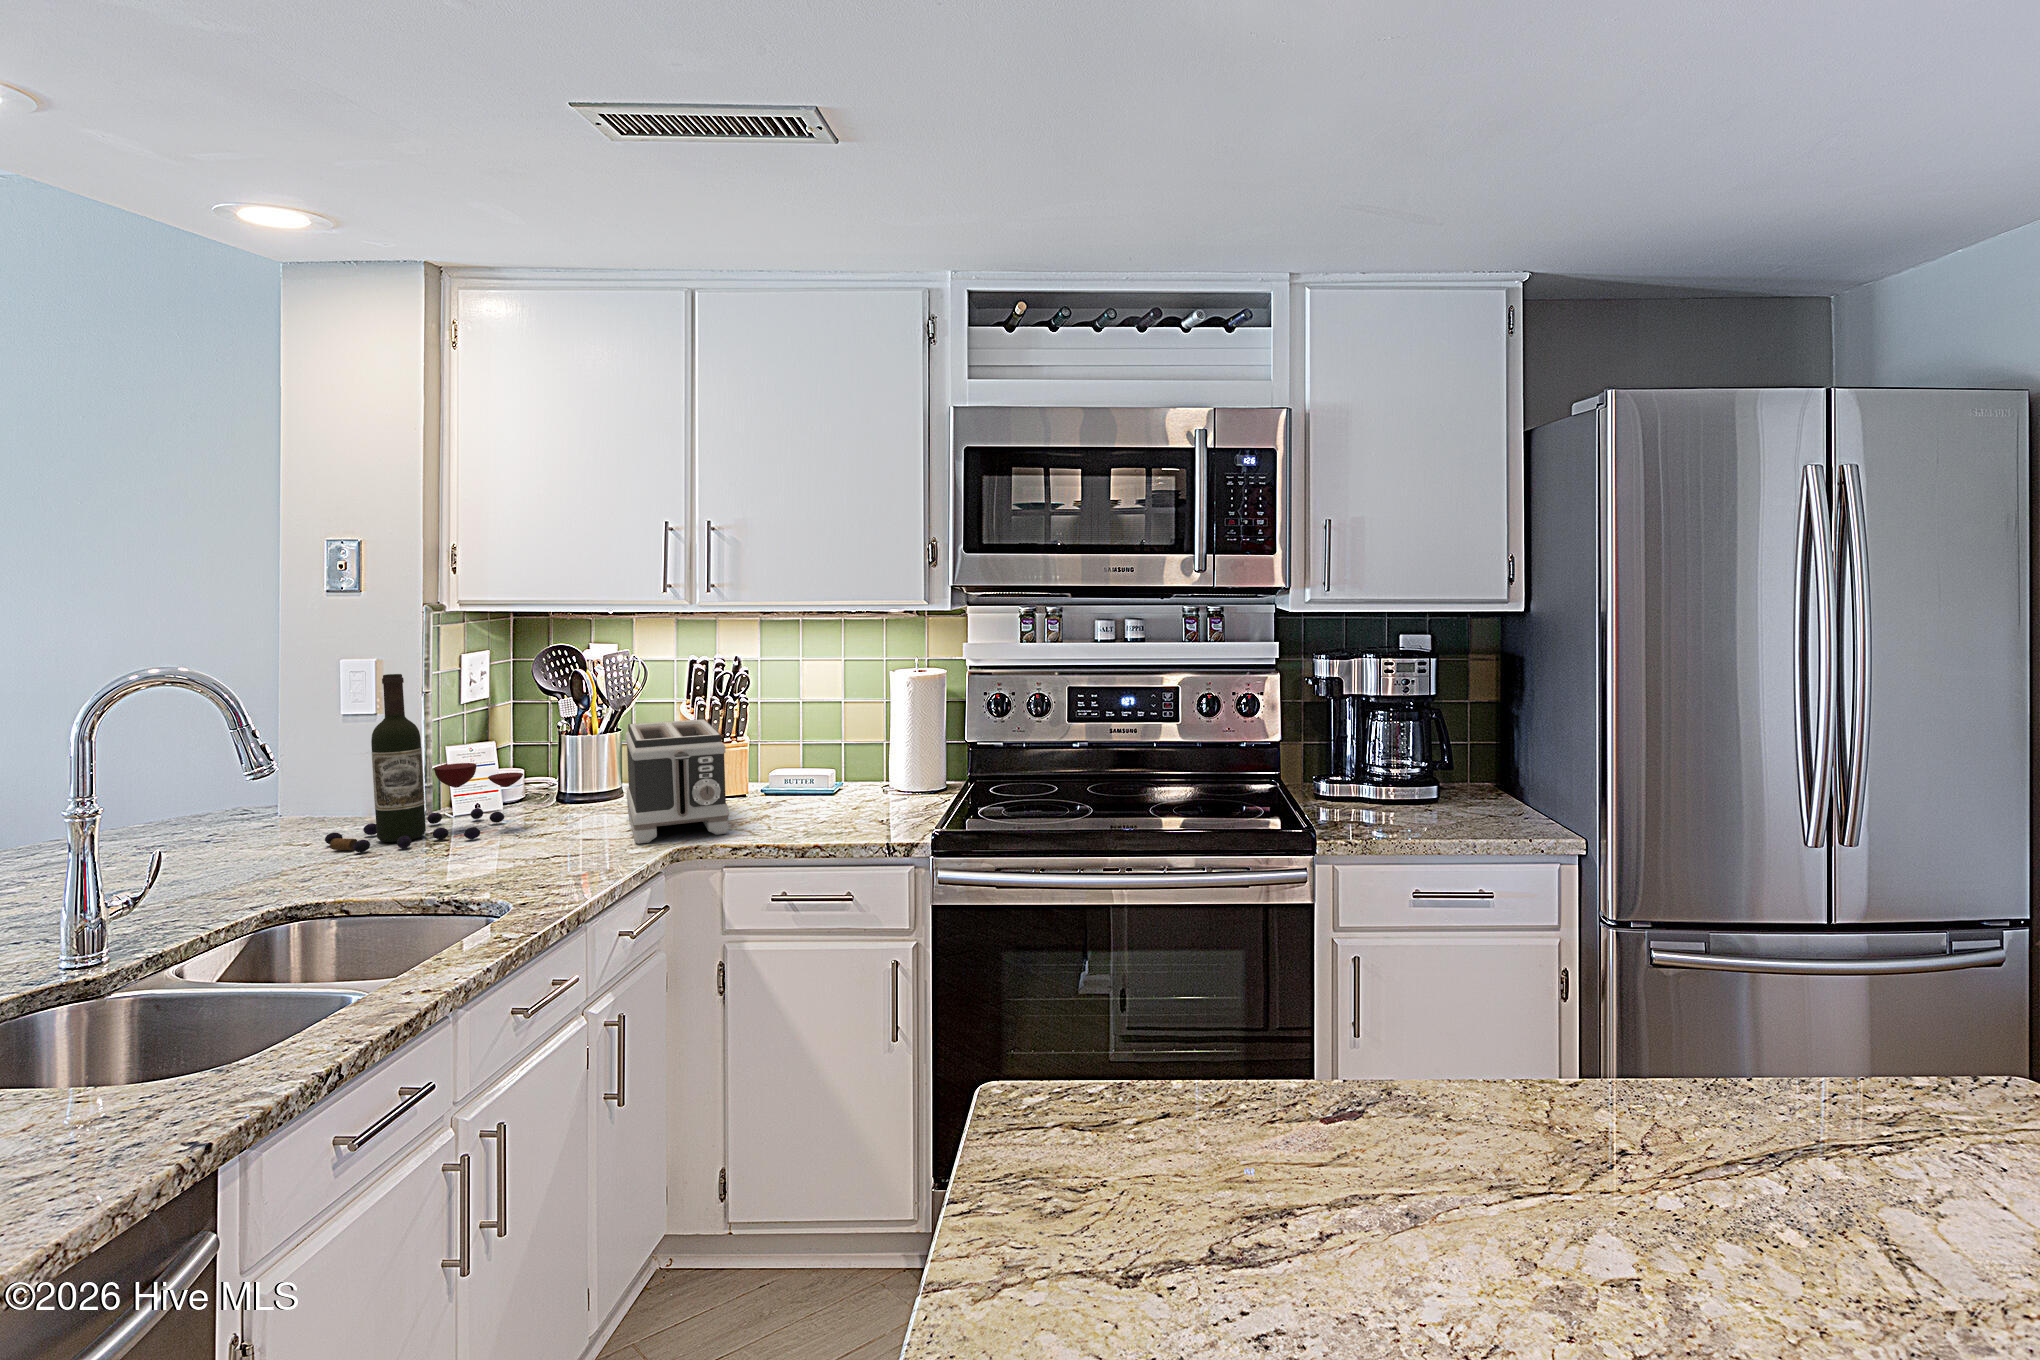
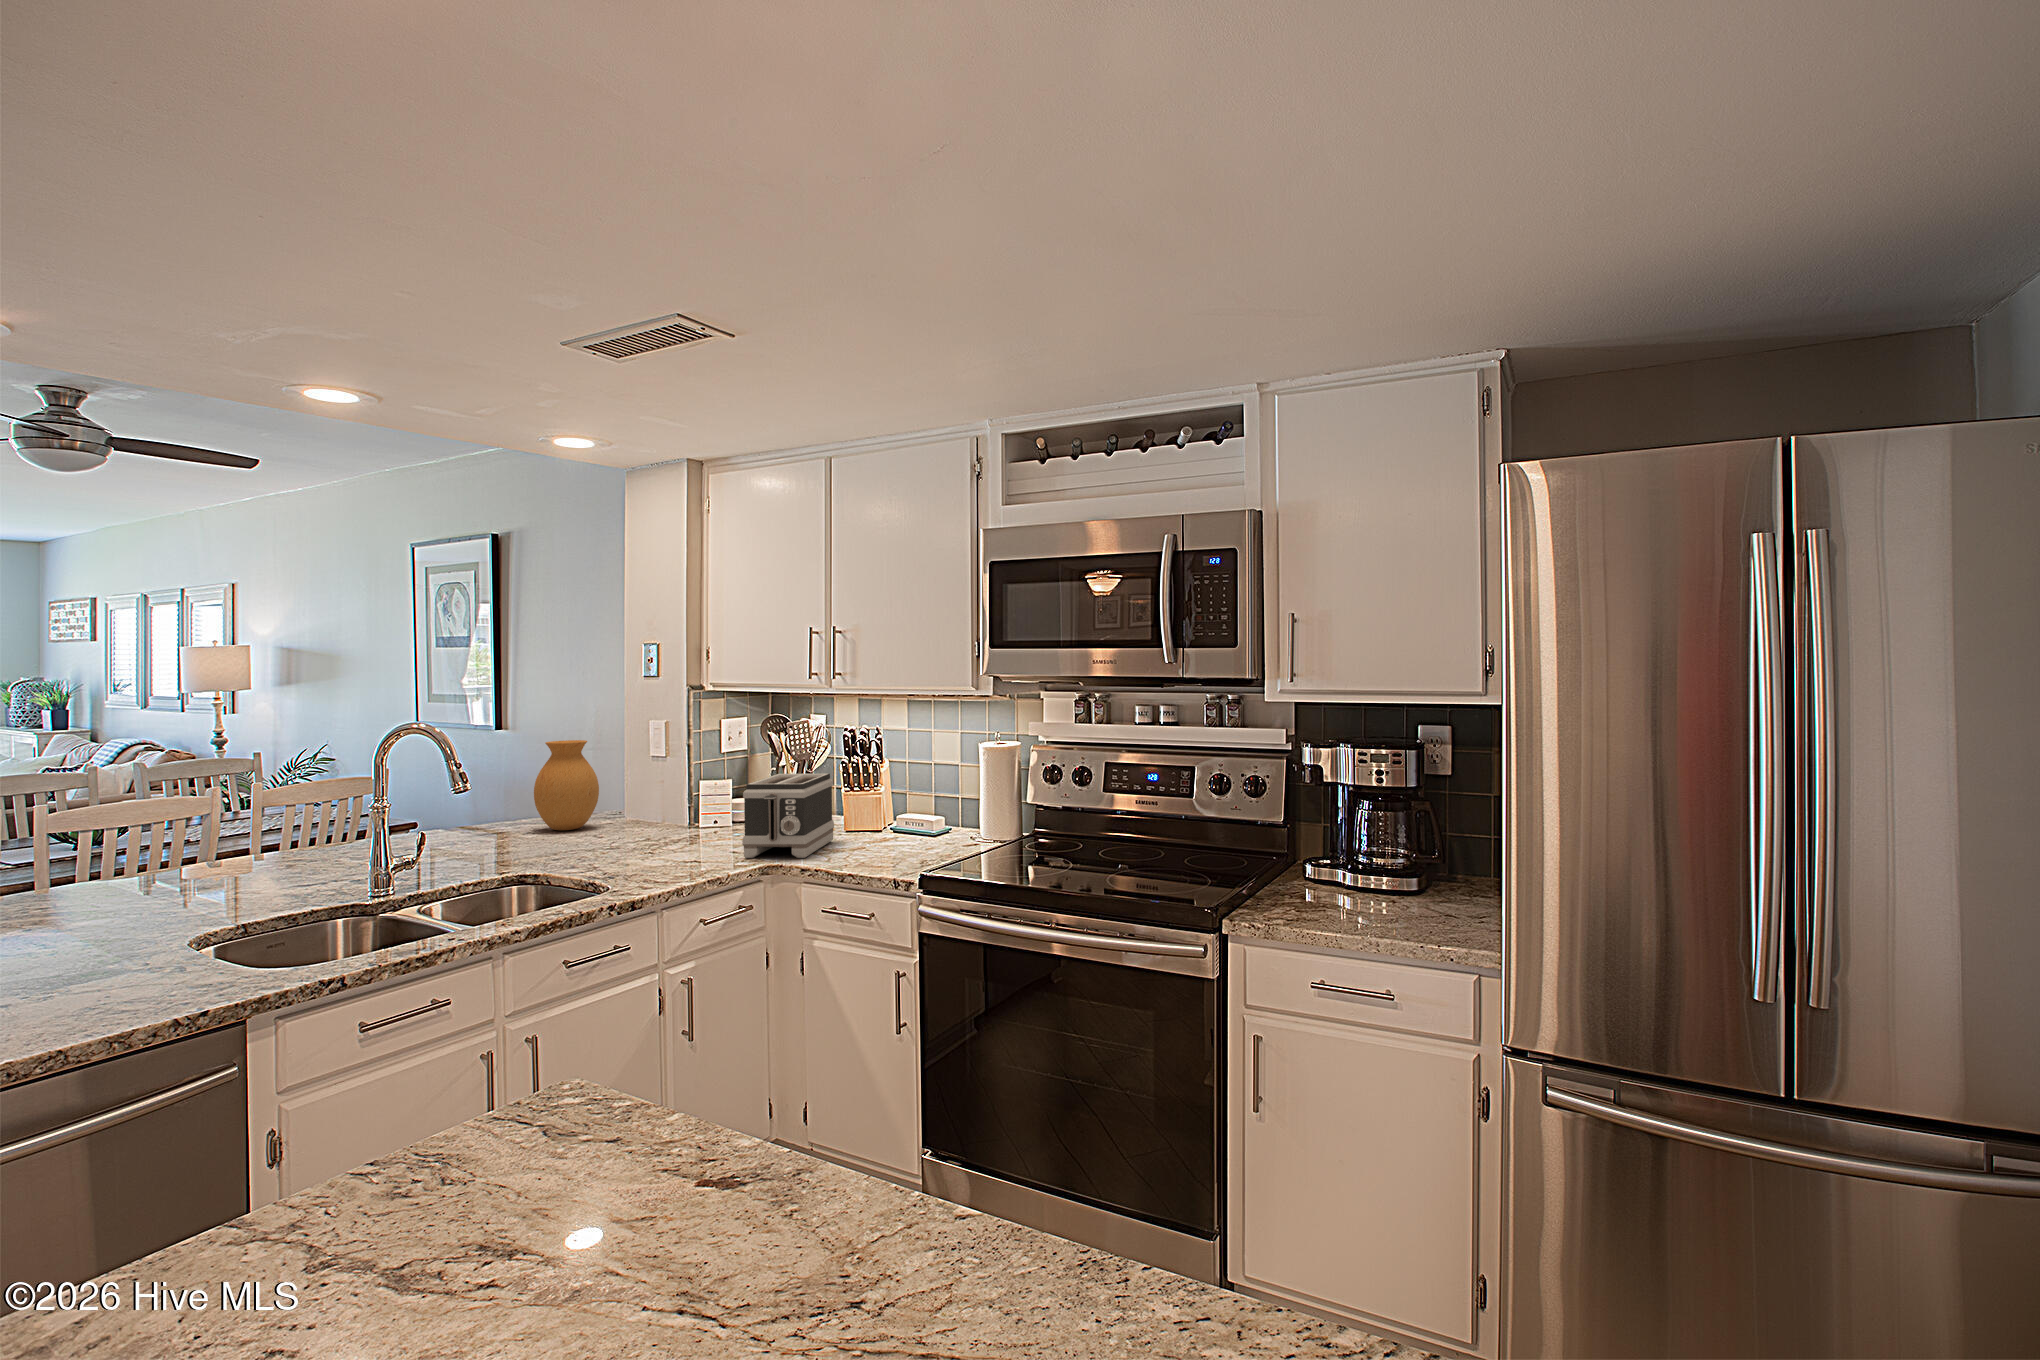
wine bottle: present [325,674,523,852] -> none [600,732,714,846]
vase: none [137,693,263,839] -> present [534,740,599,830]

